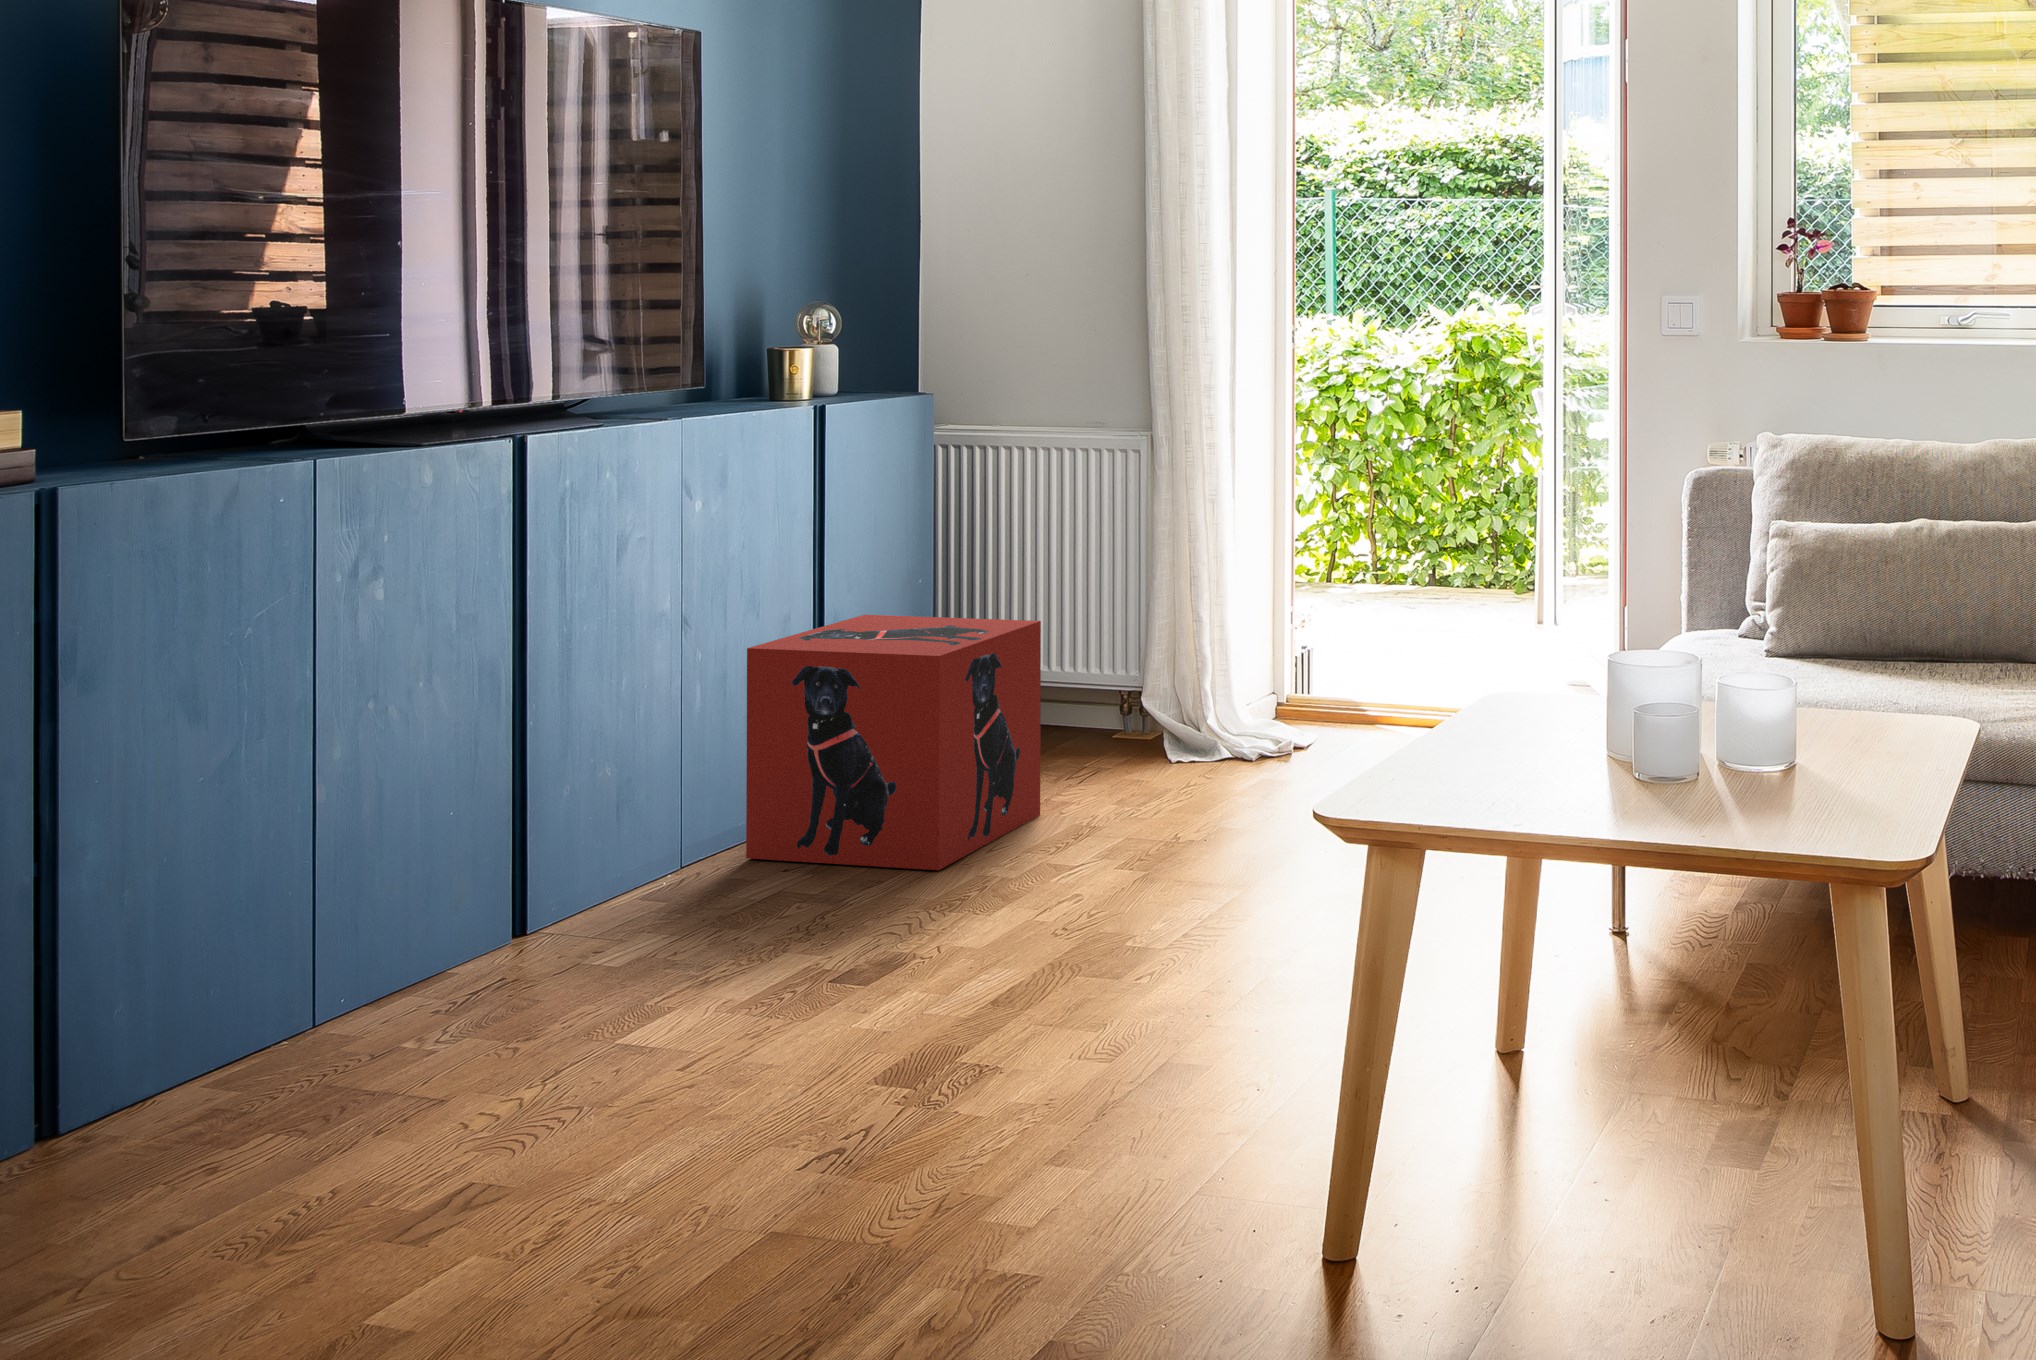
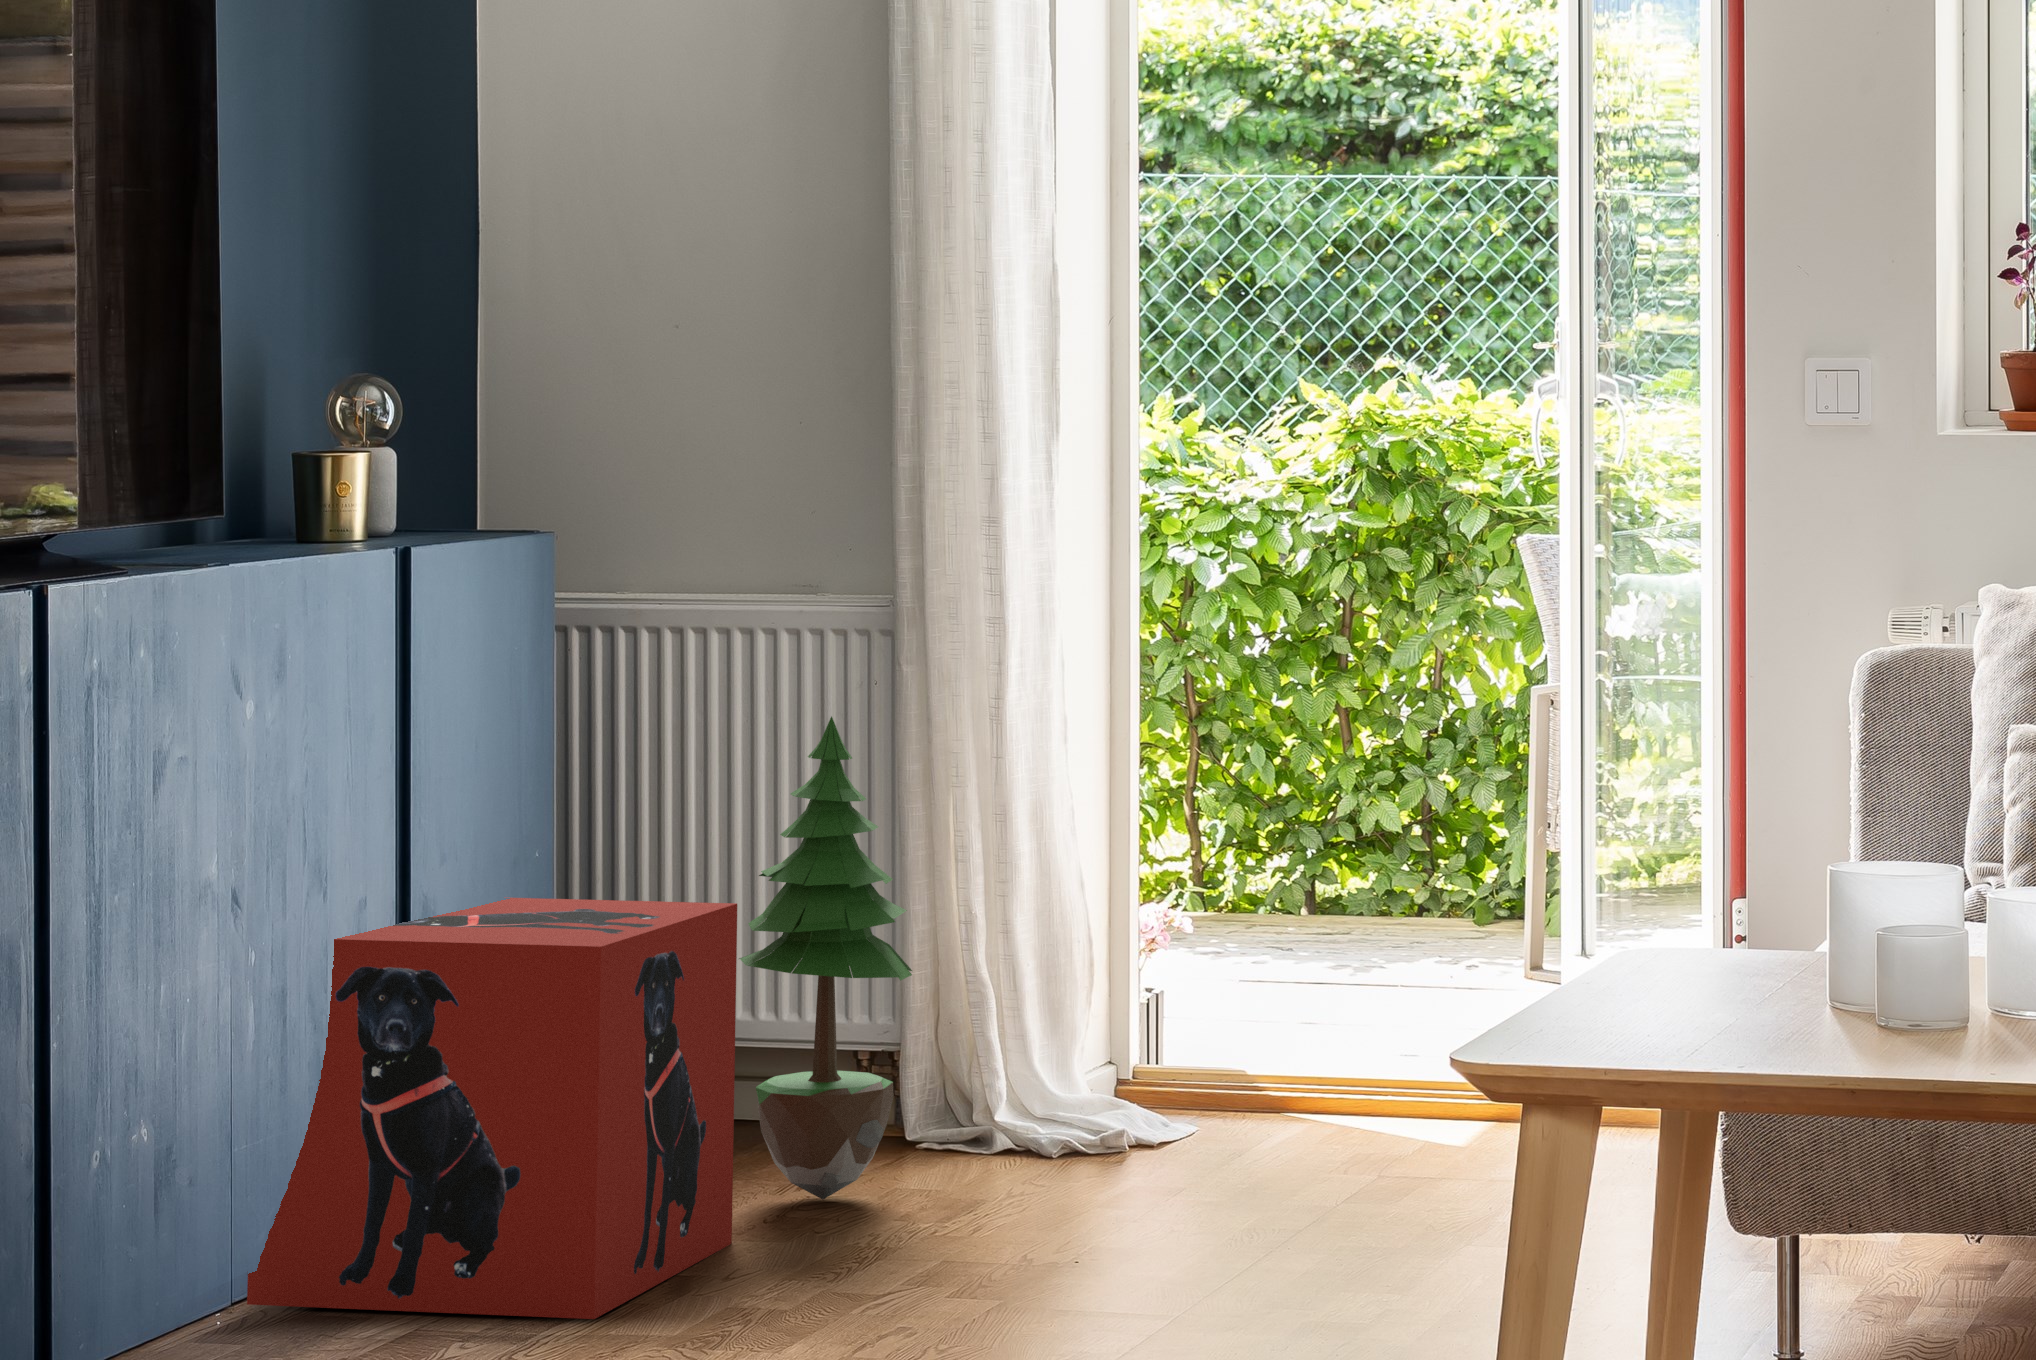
potted tree: none [1053,509,1154,784] -> present [739,716,912,1200]

